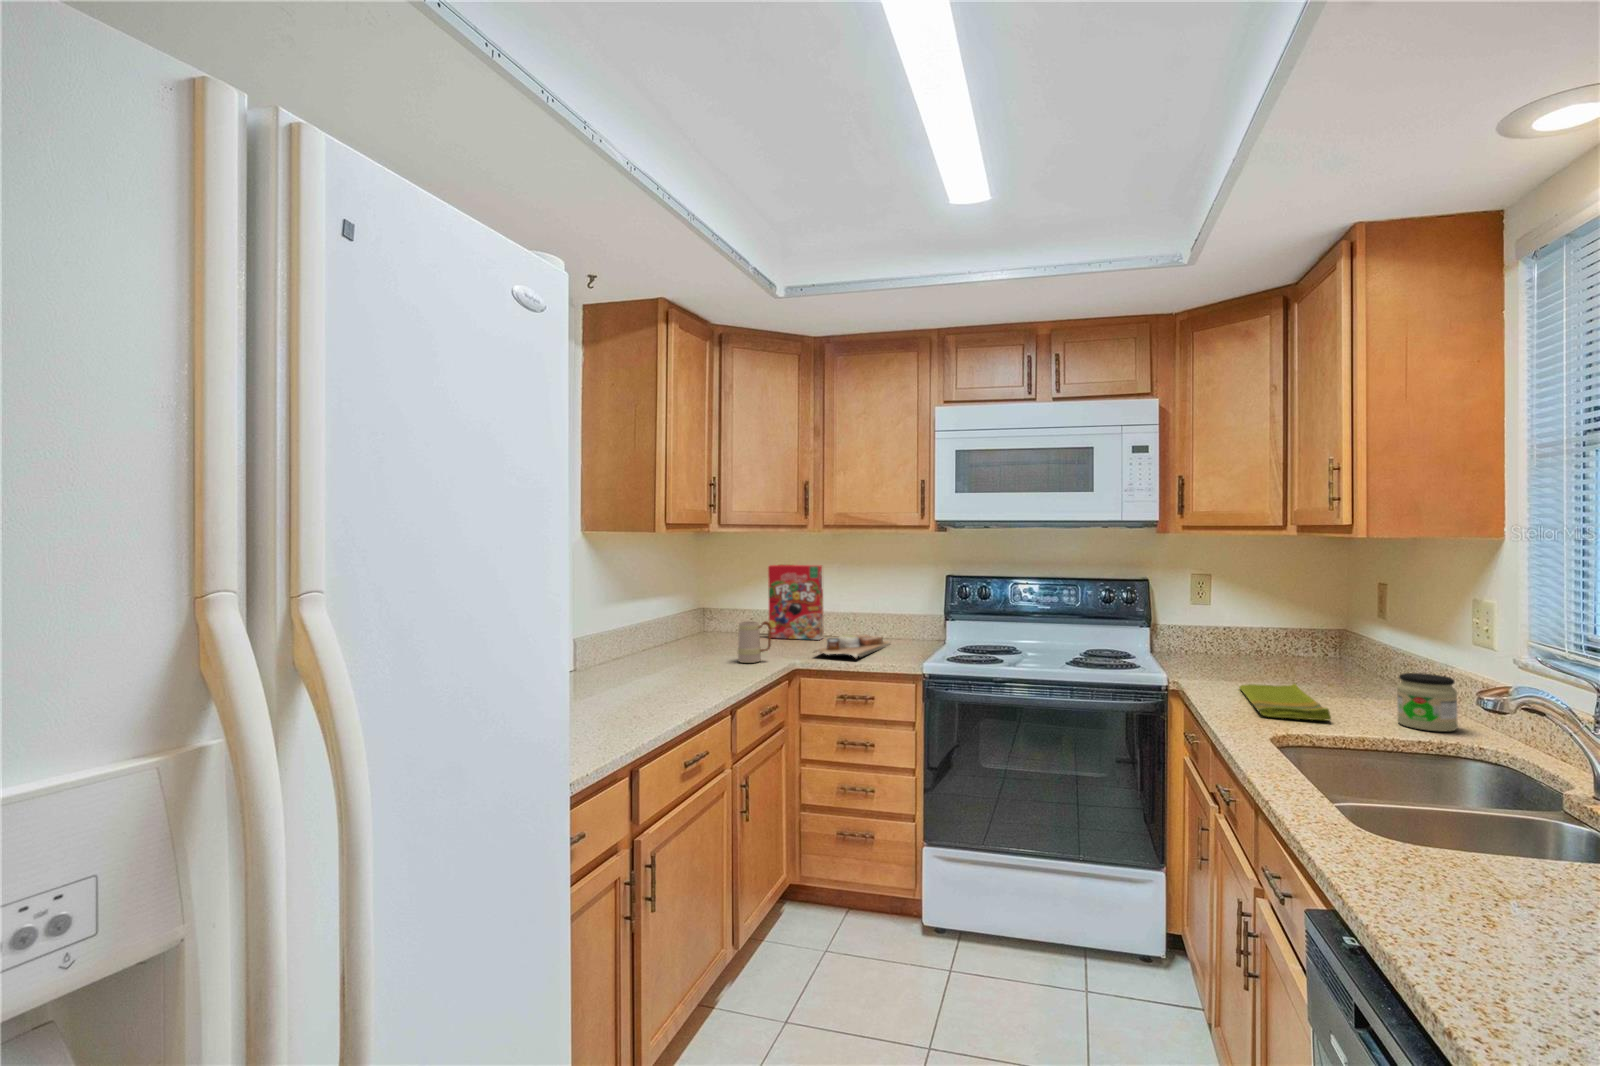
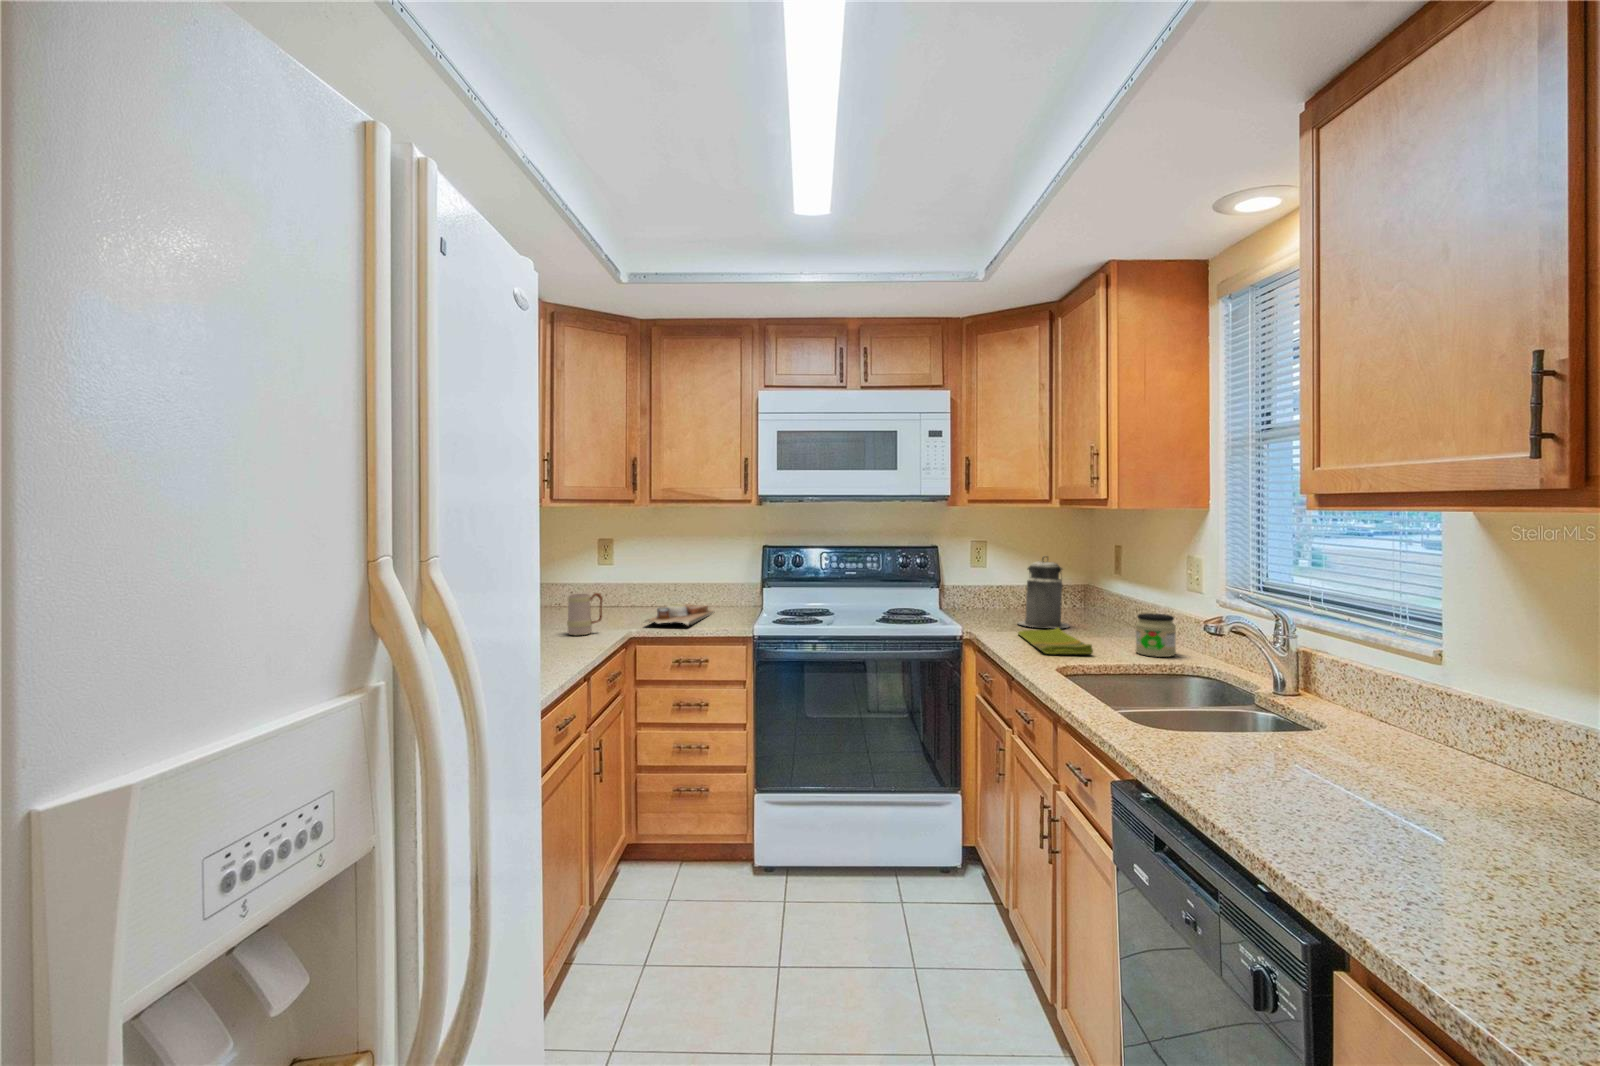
cereal box: present [768,565,824,640] -> none [591,539,647,611]
canister: none [1246,594,1318,684] -> present [1018,556,1069,628]

